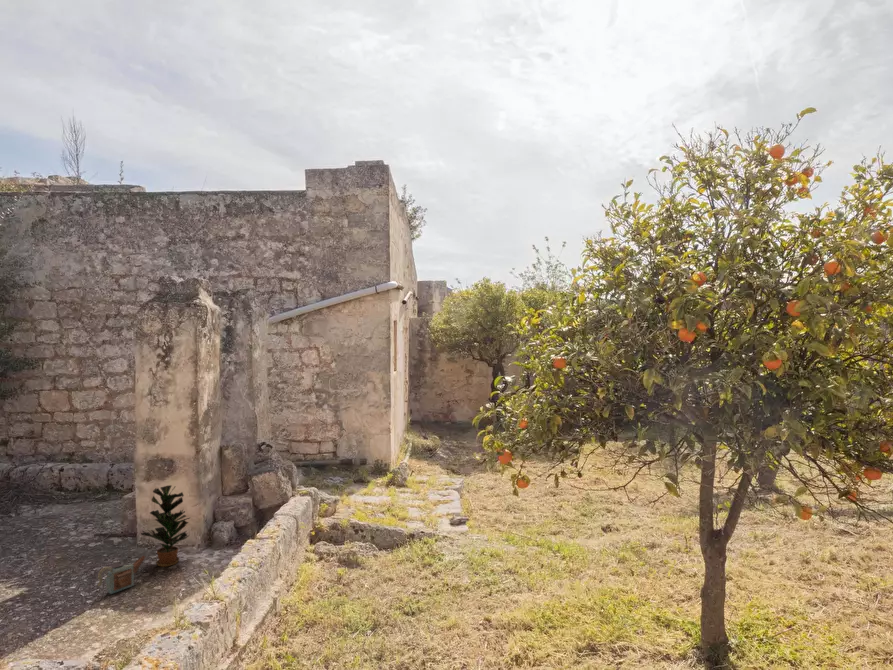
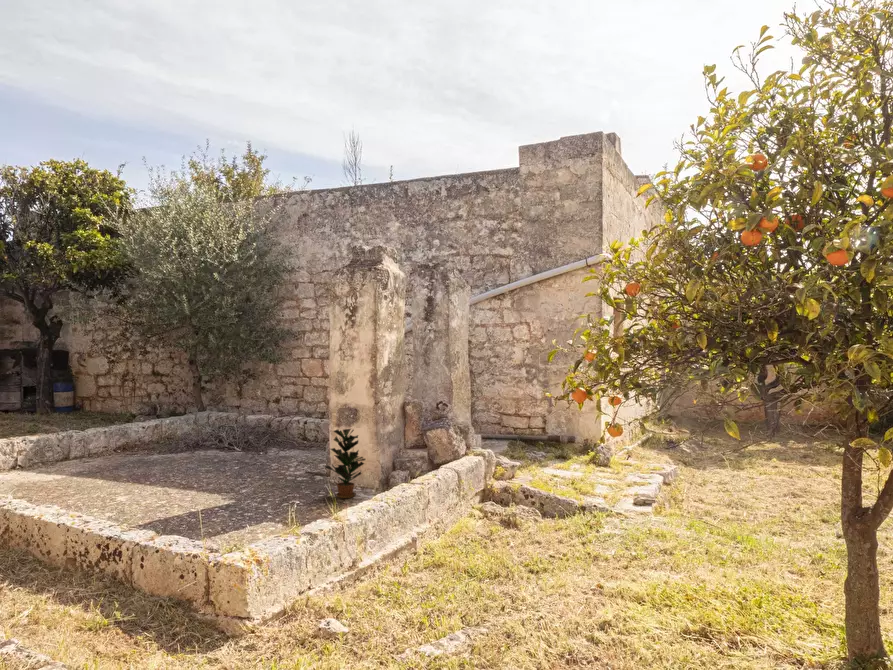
watering can: present [98,556,145,594] -> none [283,483,323,510]

